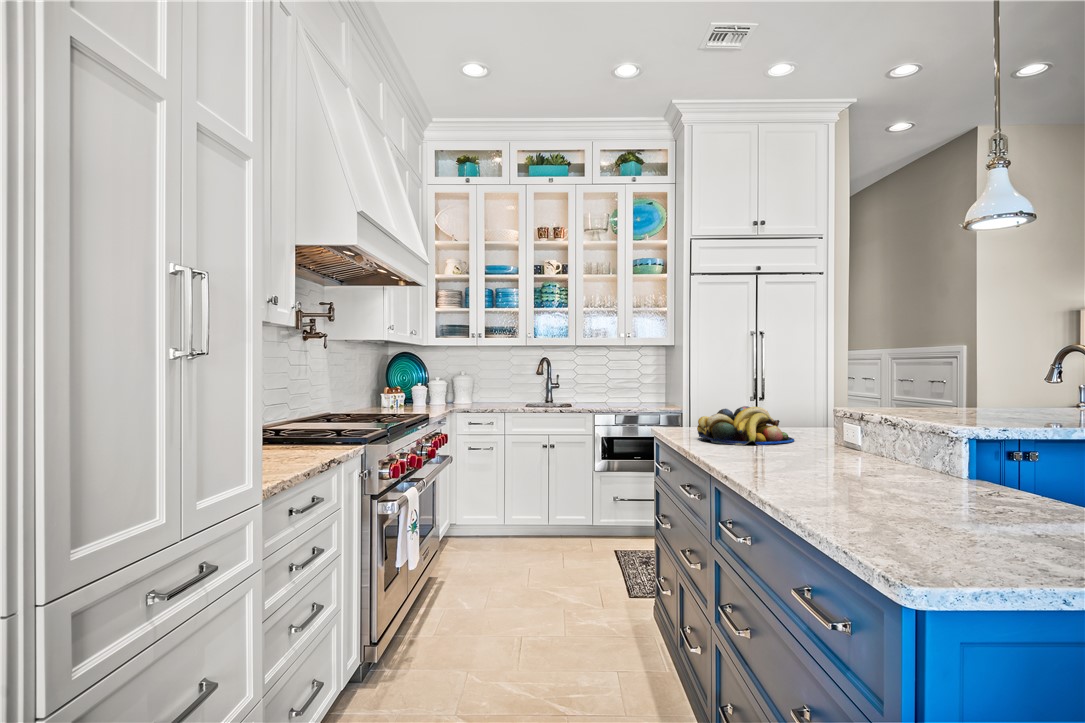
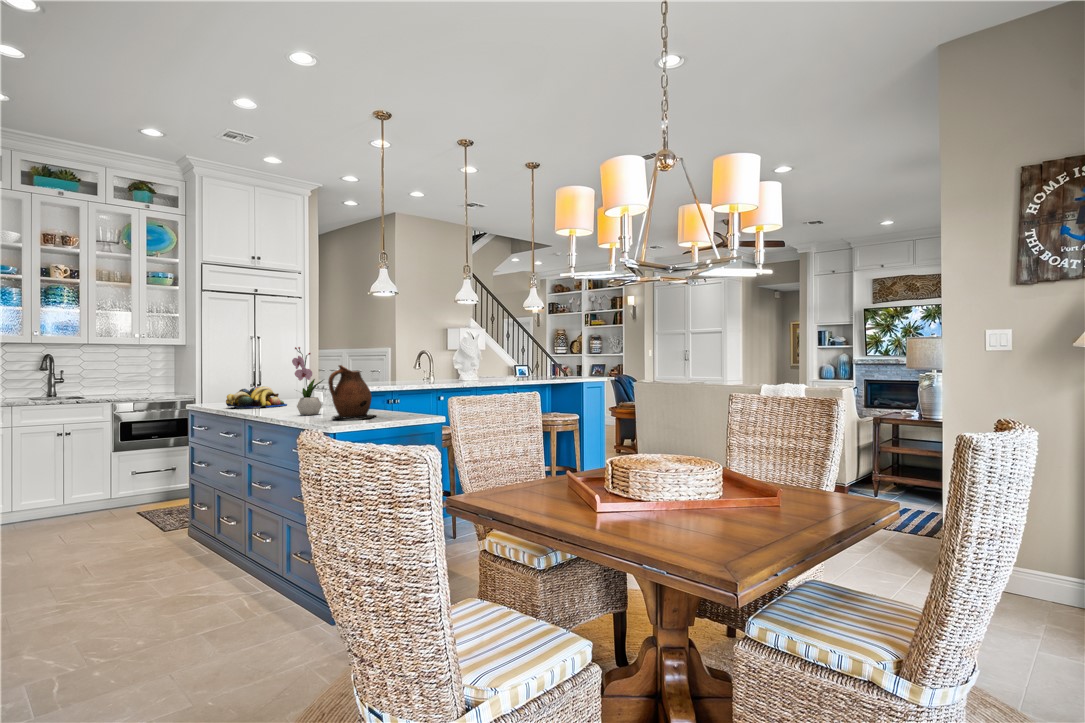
flower arrangement: none [794,331,872,487] -> present [292,347,323,415]
ceramic pitcher: none [889,373,1051,554] -> present [328,365,376,419]

